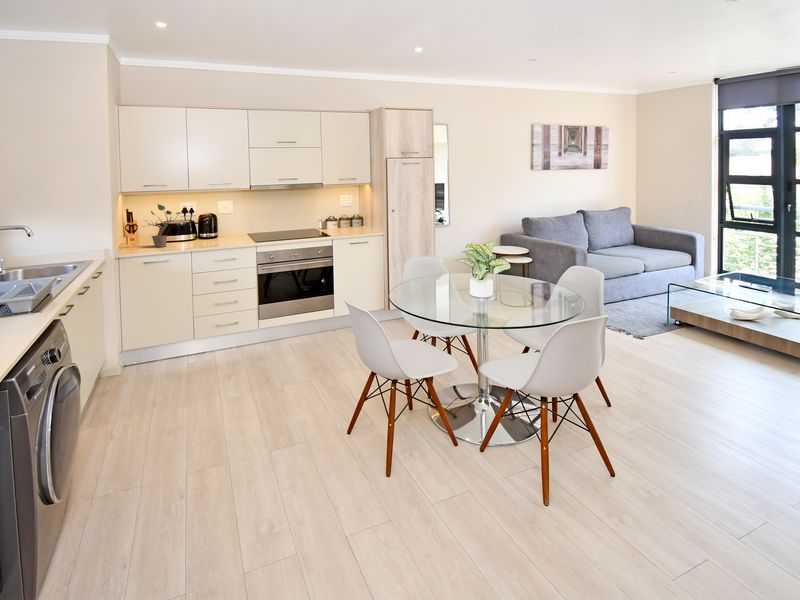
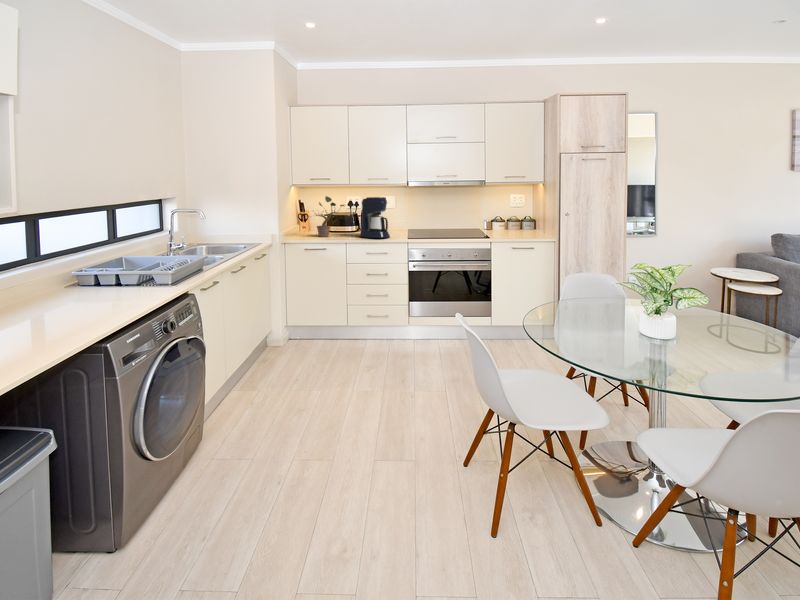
coffee maker: none [200,203,233,245] -> present [360,197,390,238]

